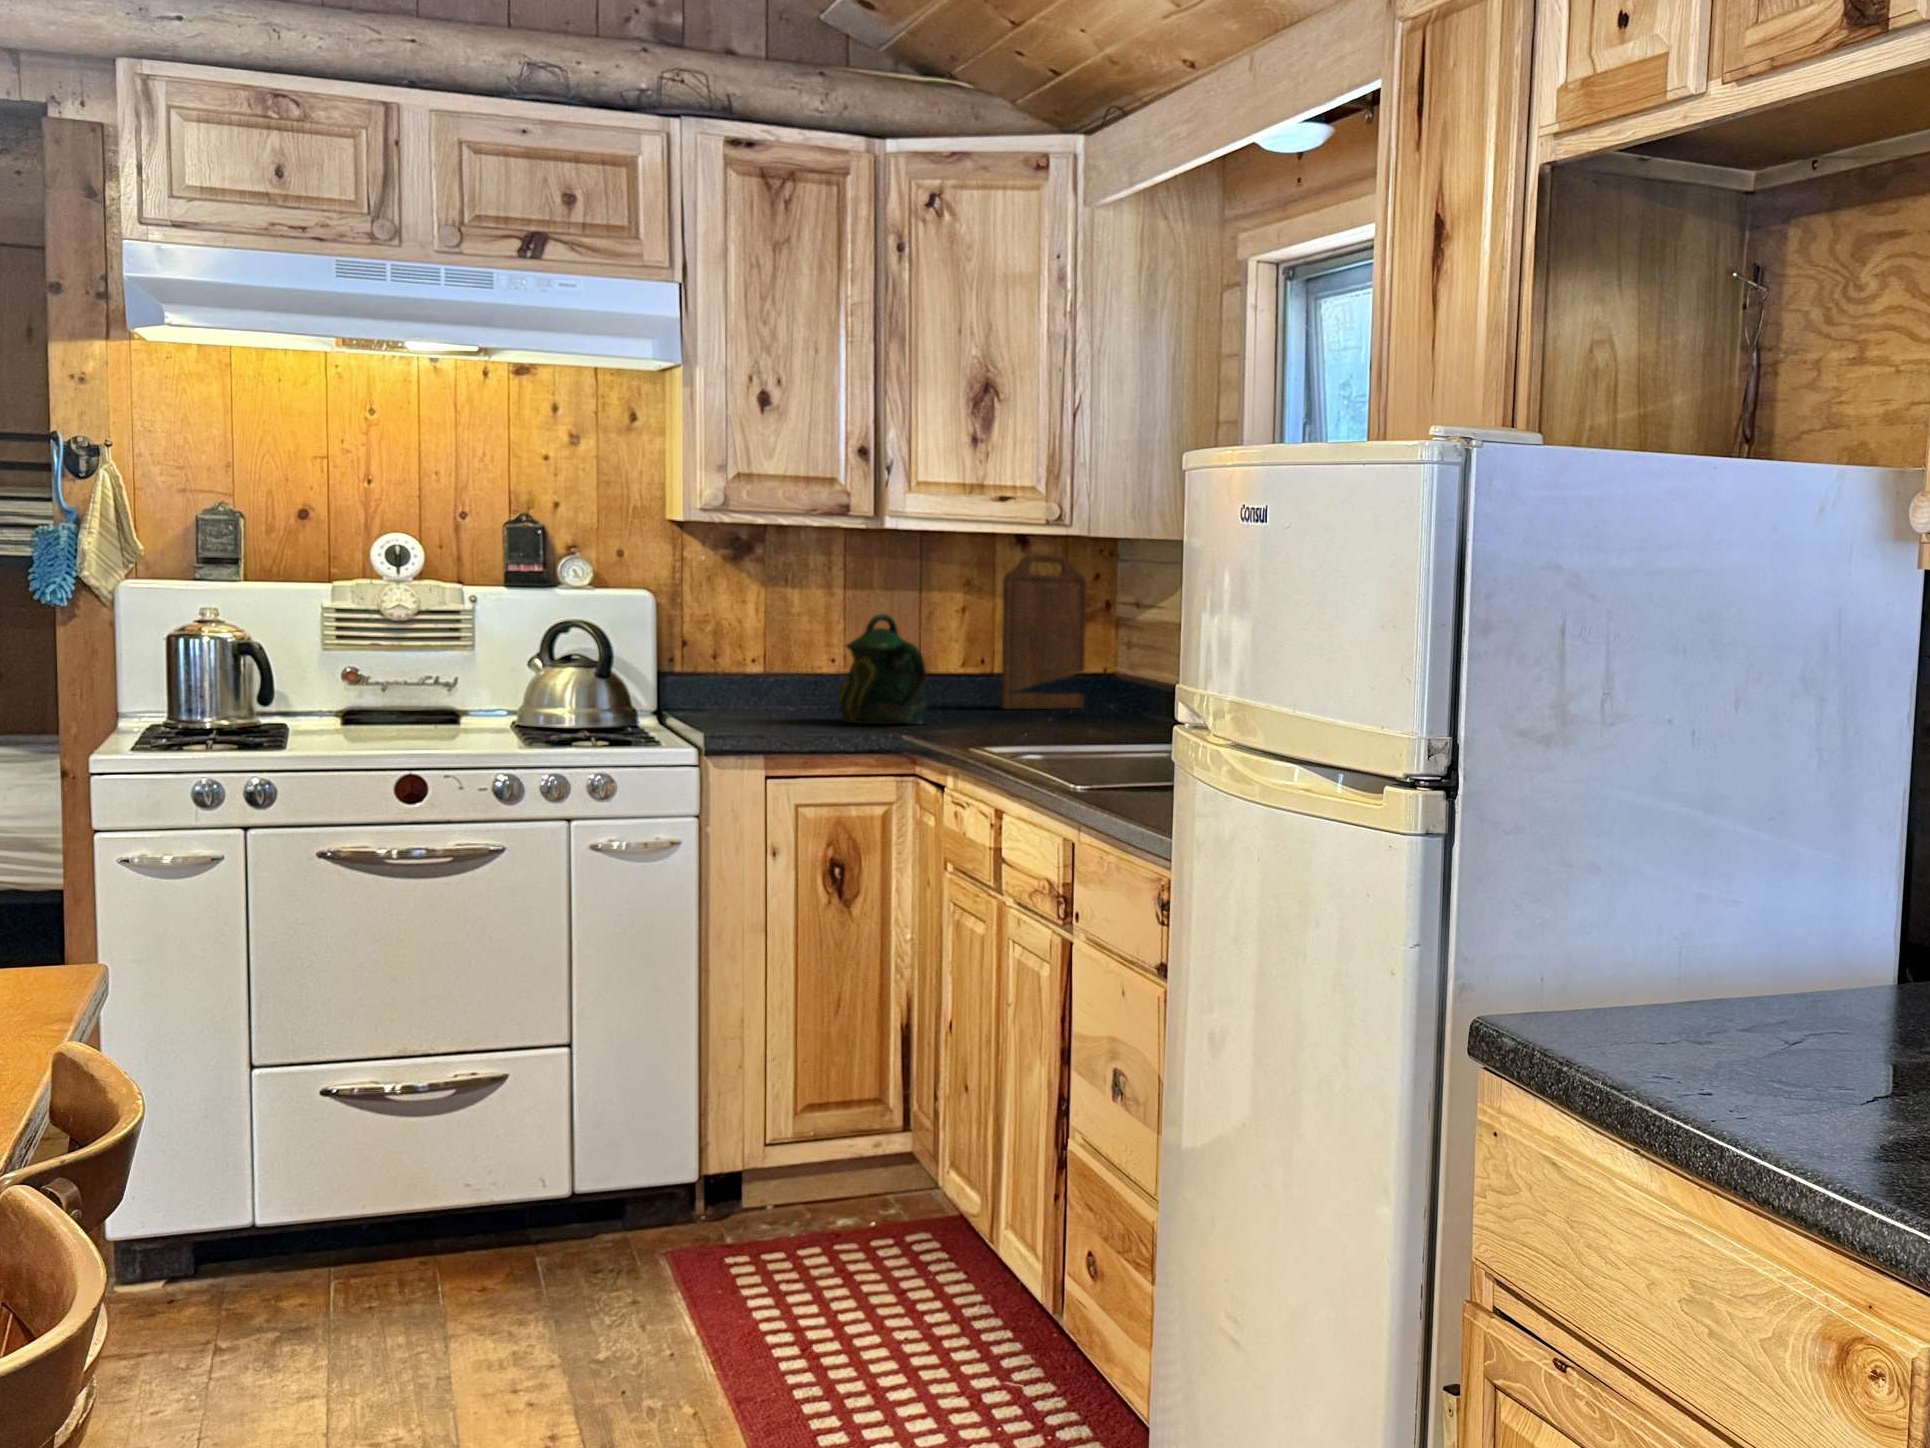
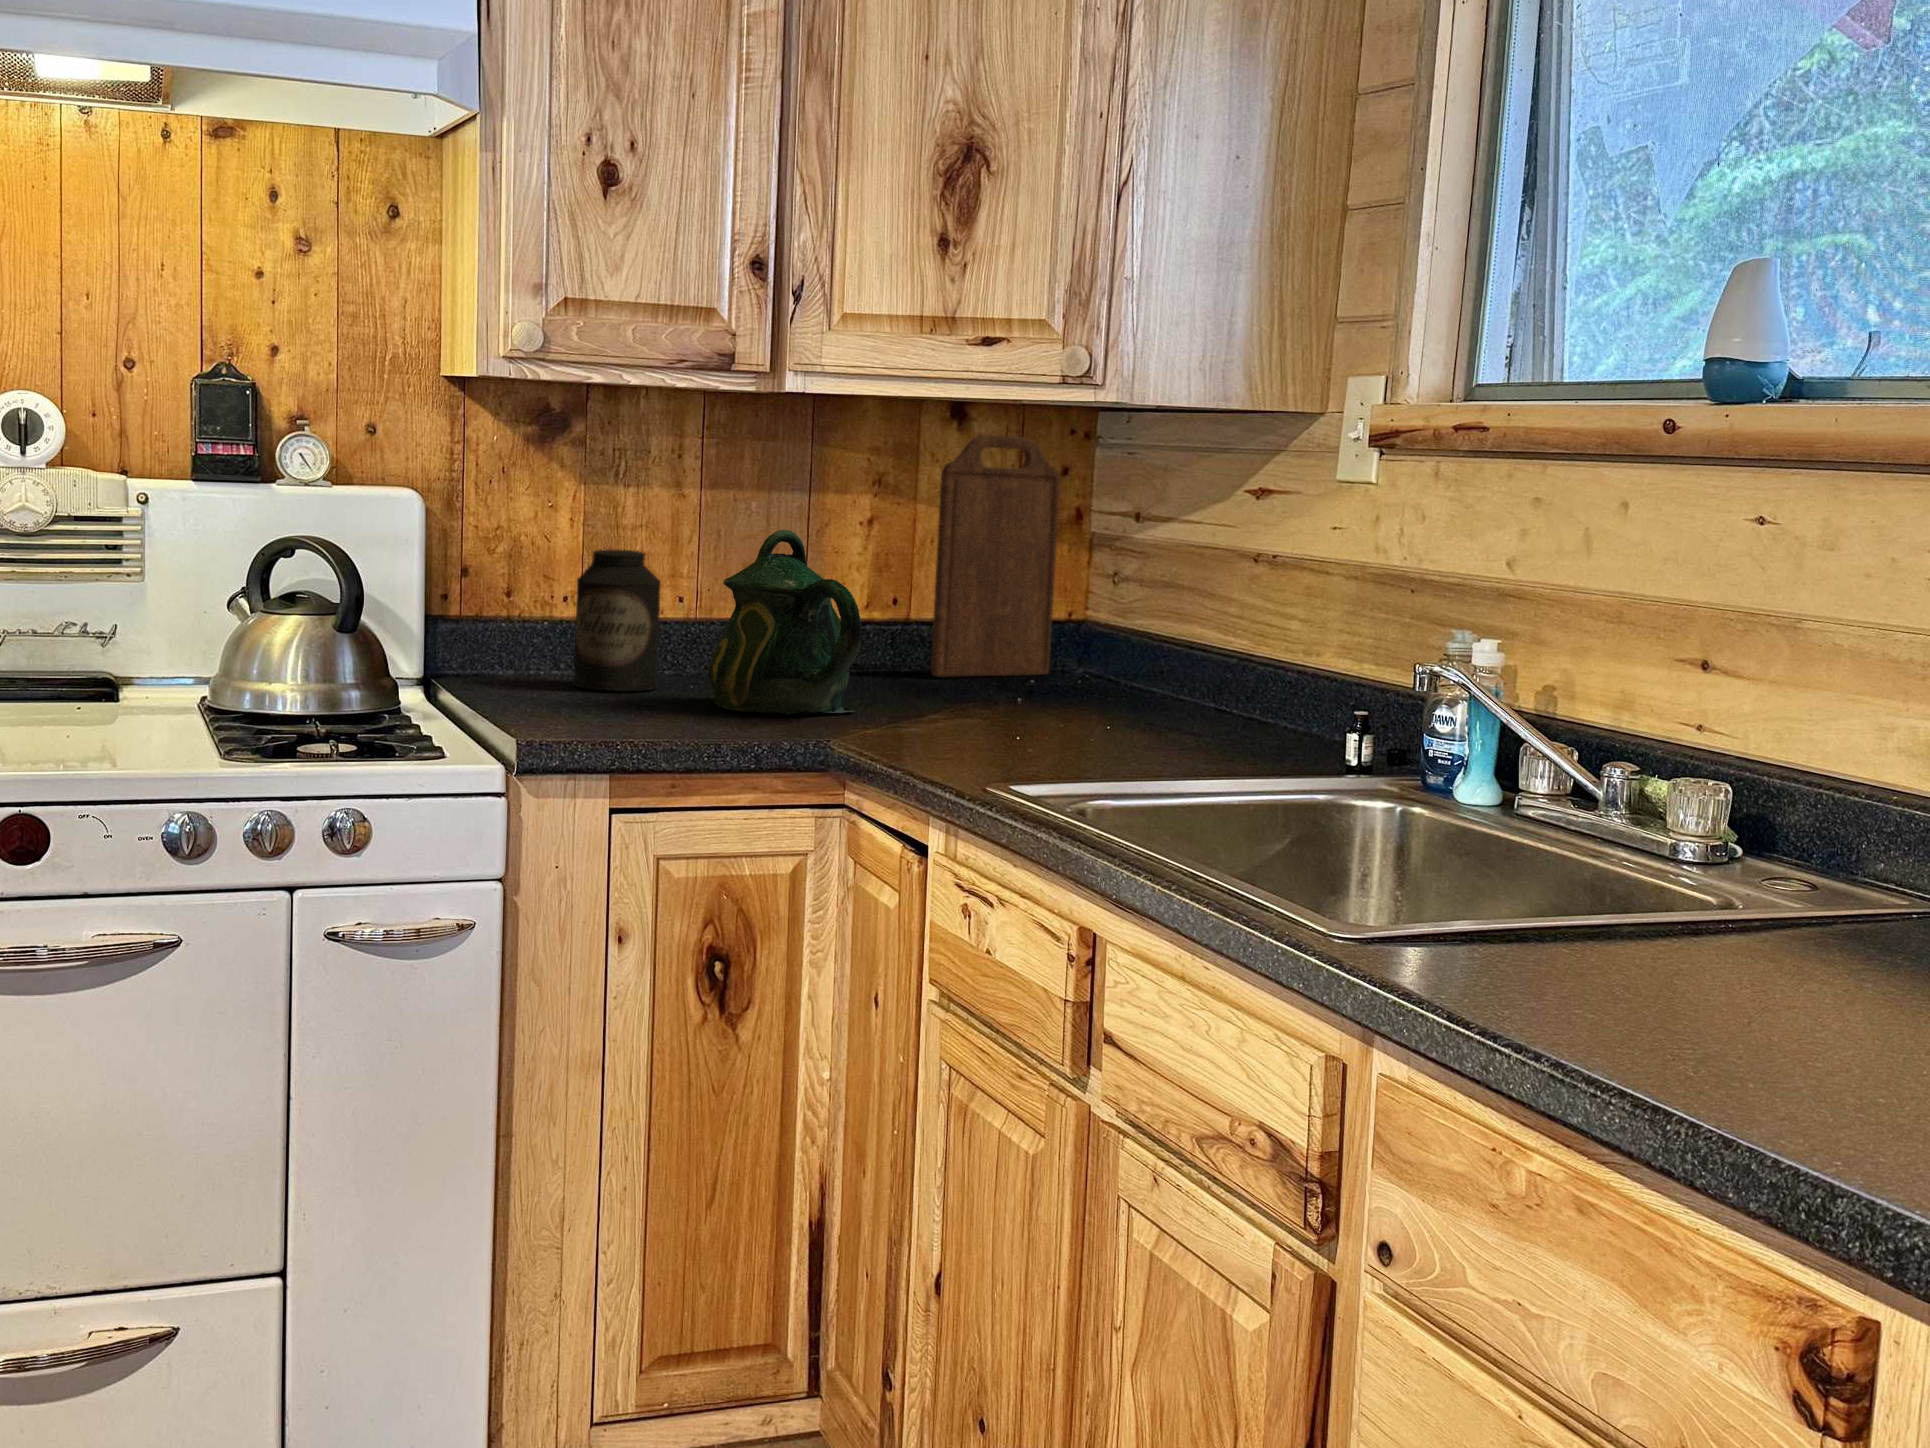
canister: none [758,629,813,716] -> present [574,549,661,691]

